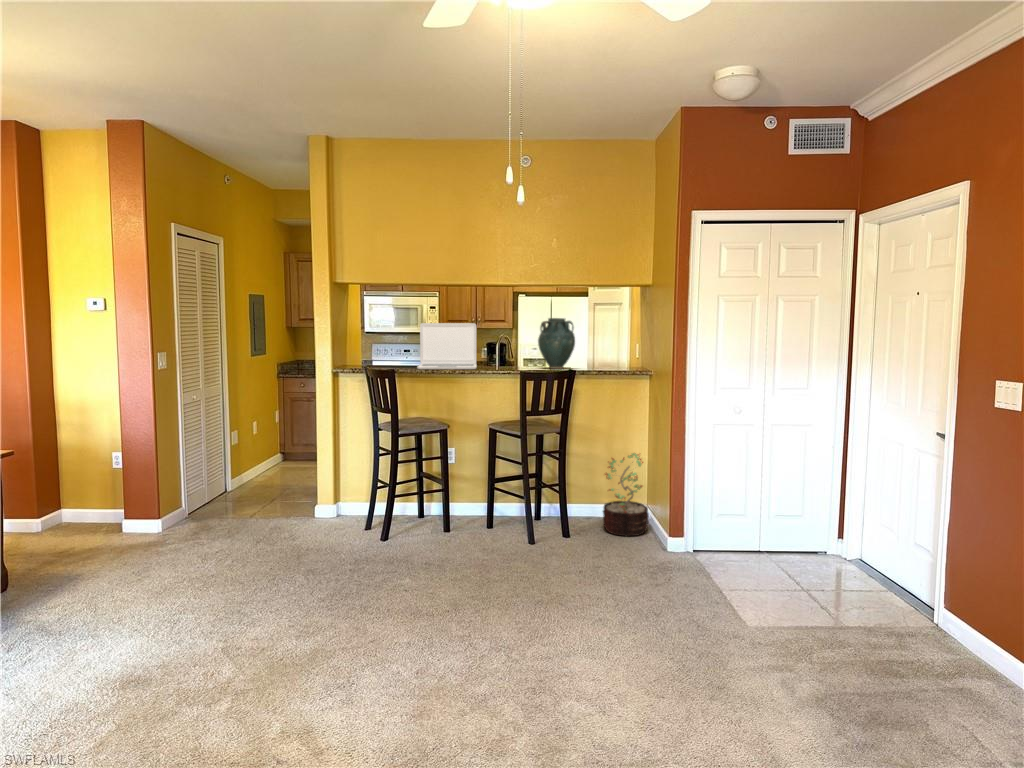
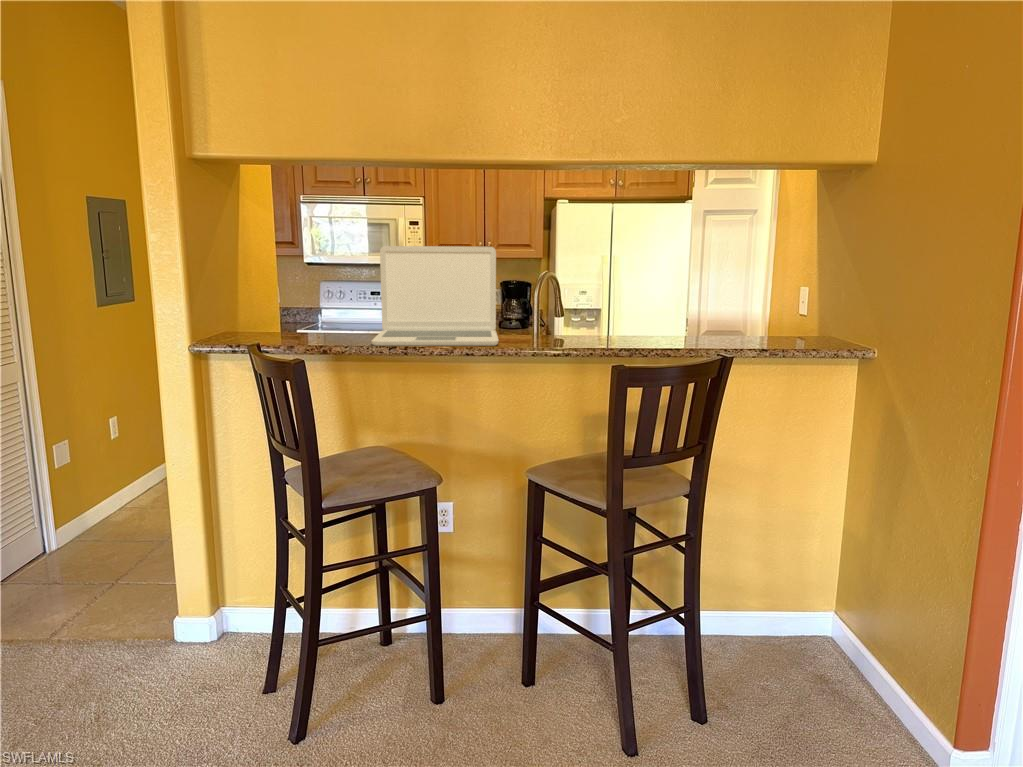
vase: present [538,318,575,369] -> none [627,236,706,344]
decorative plant: present [603,453,649,536] -> none [764,524,870,714]

